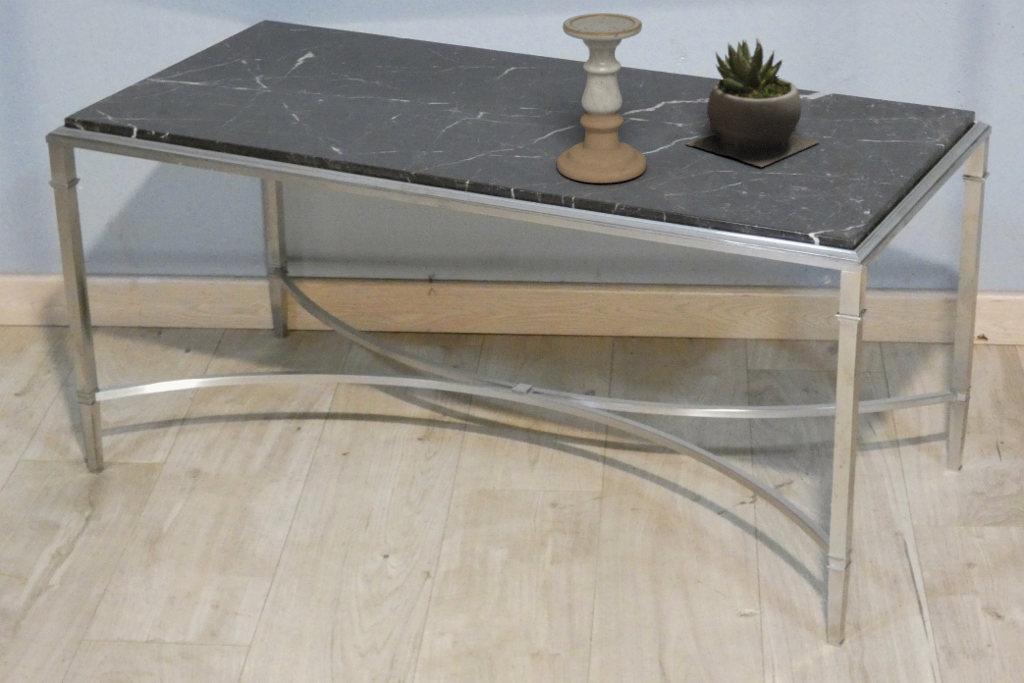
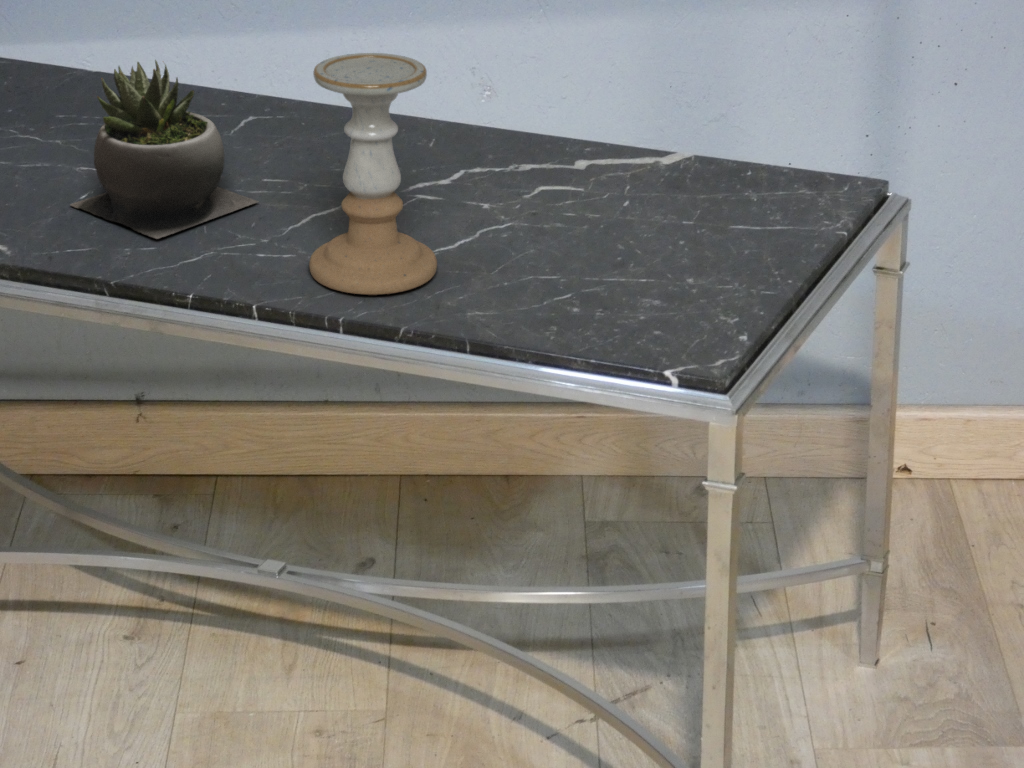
succulent plant: present [687,39,819,167] -> present [70,60,258,239]

